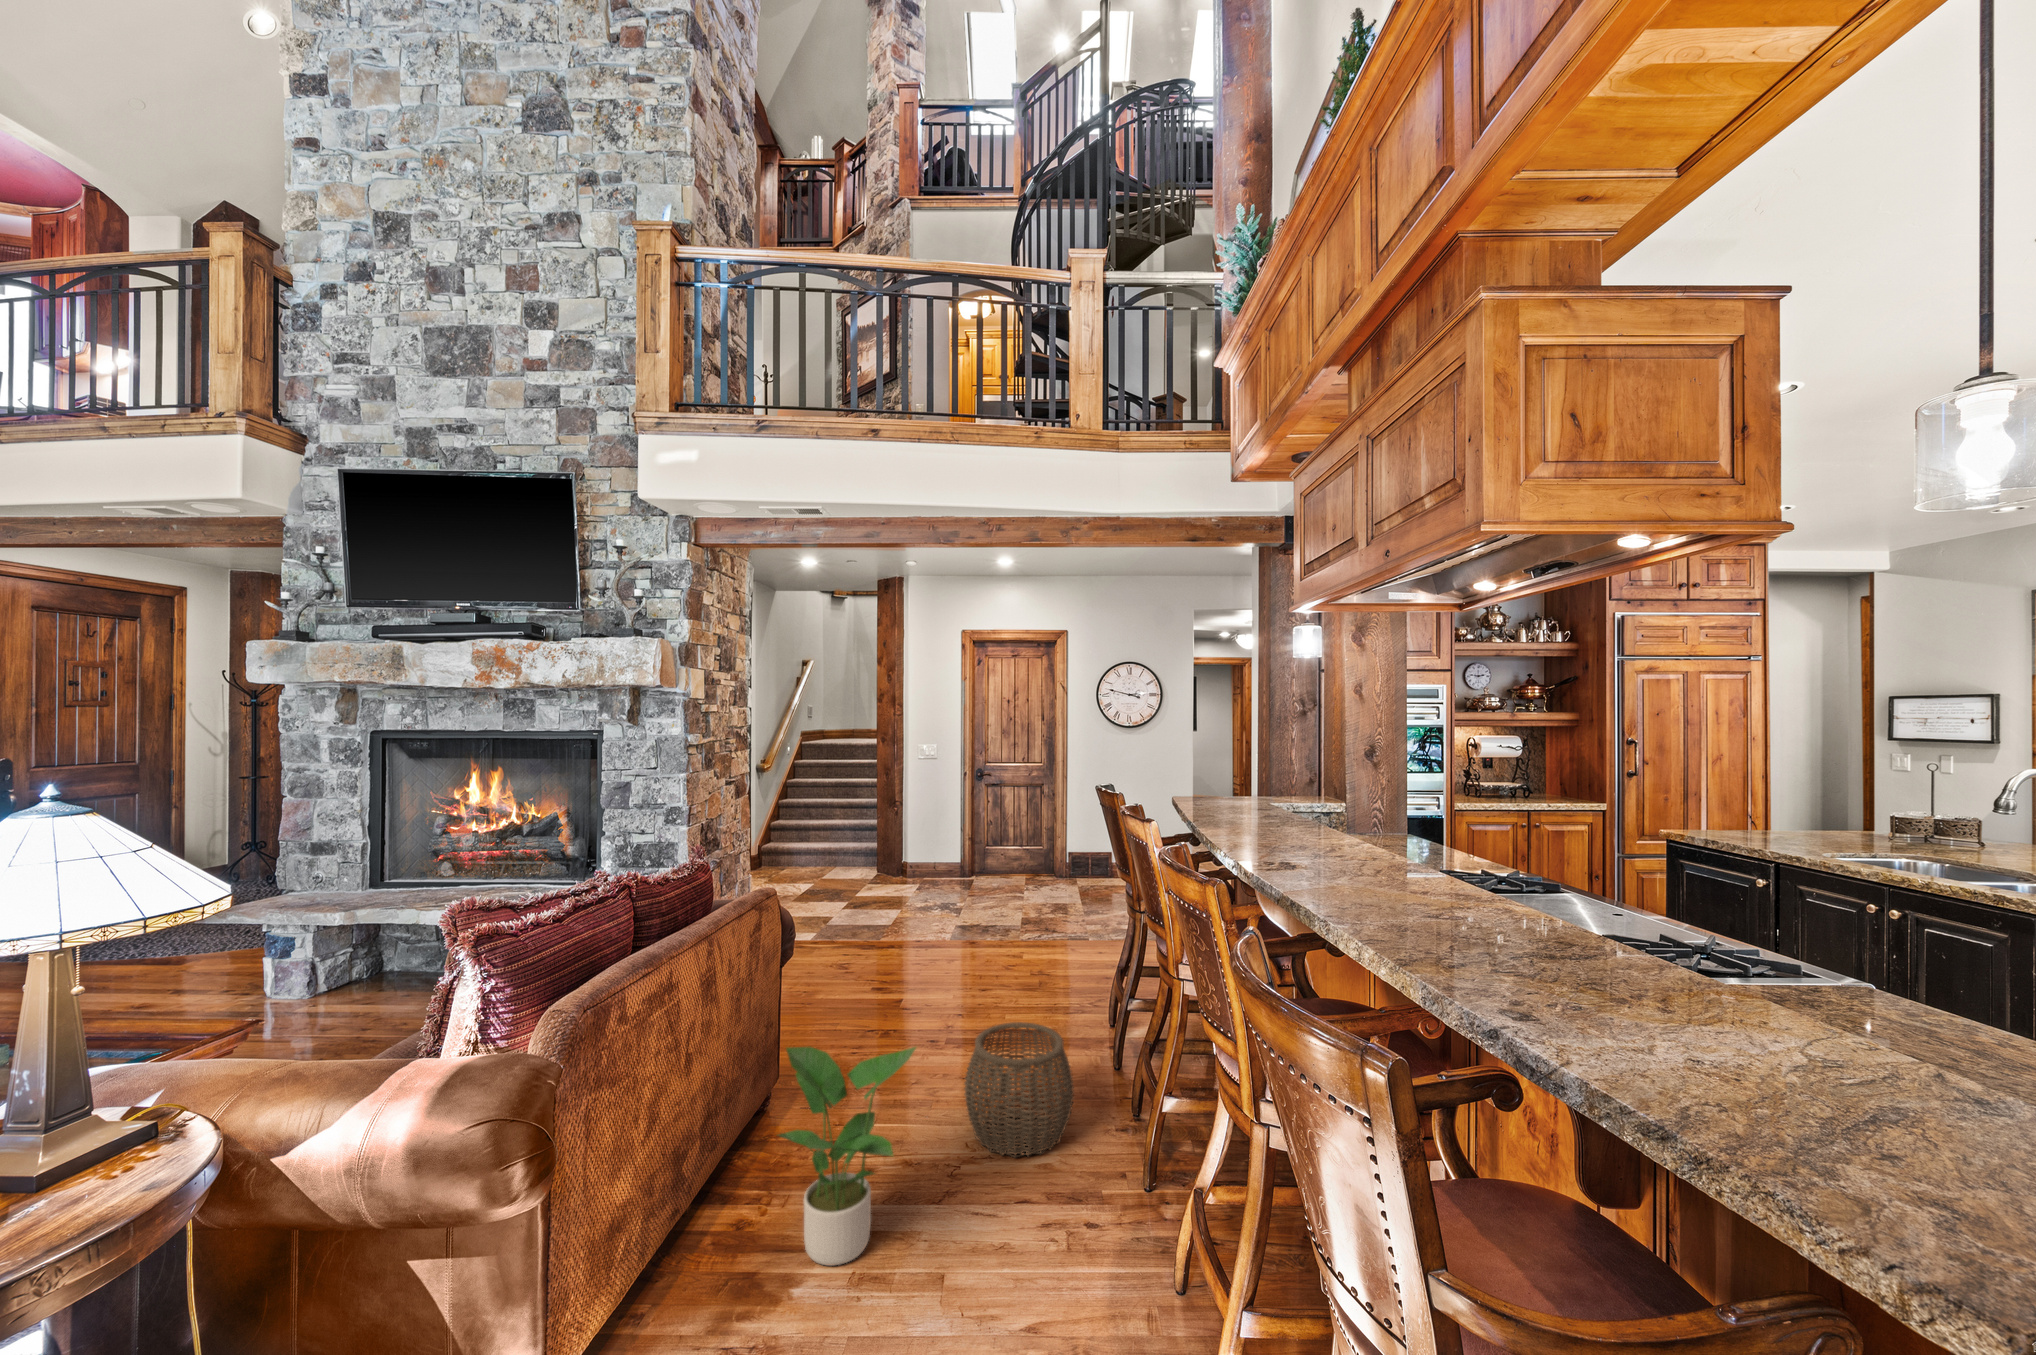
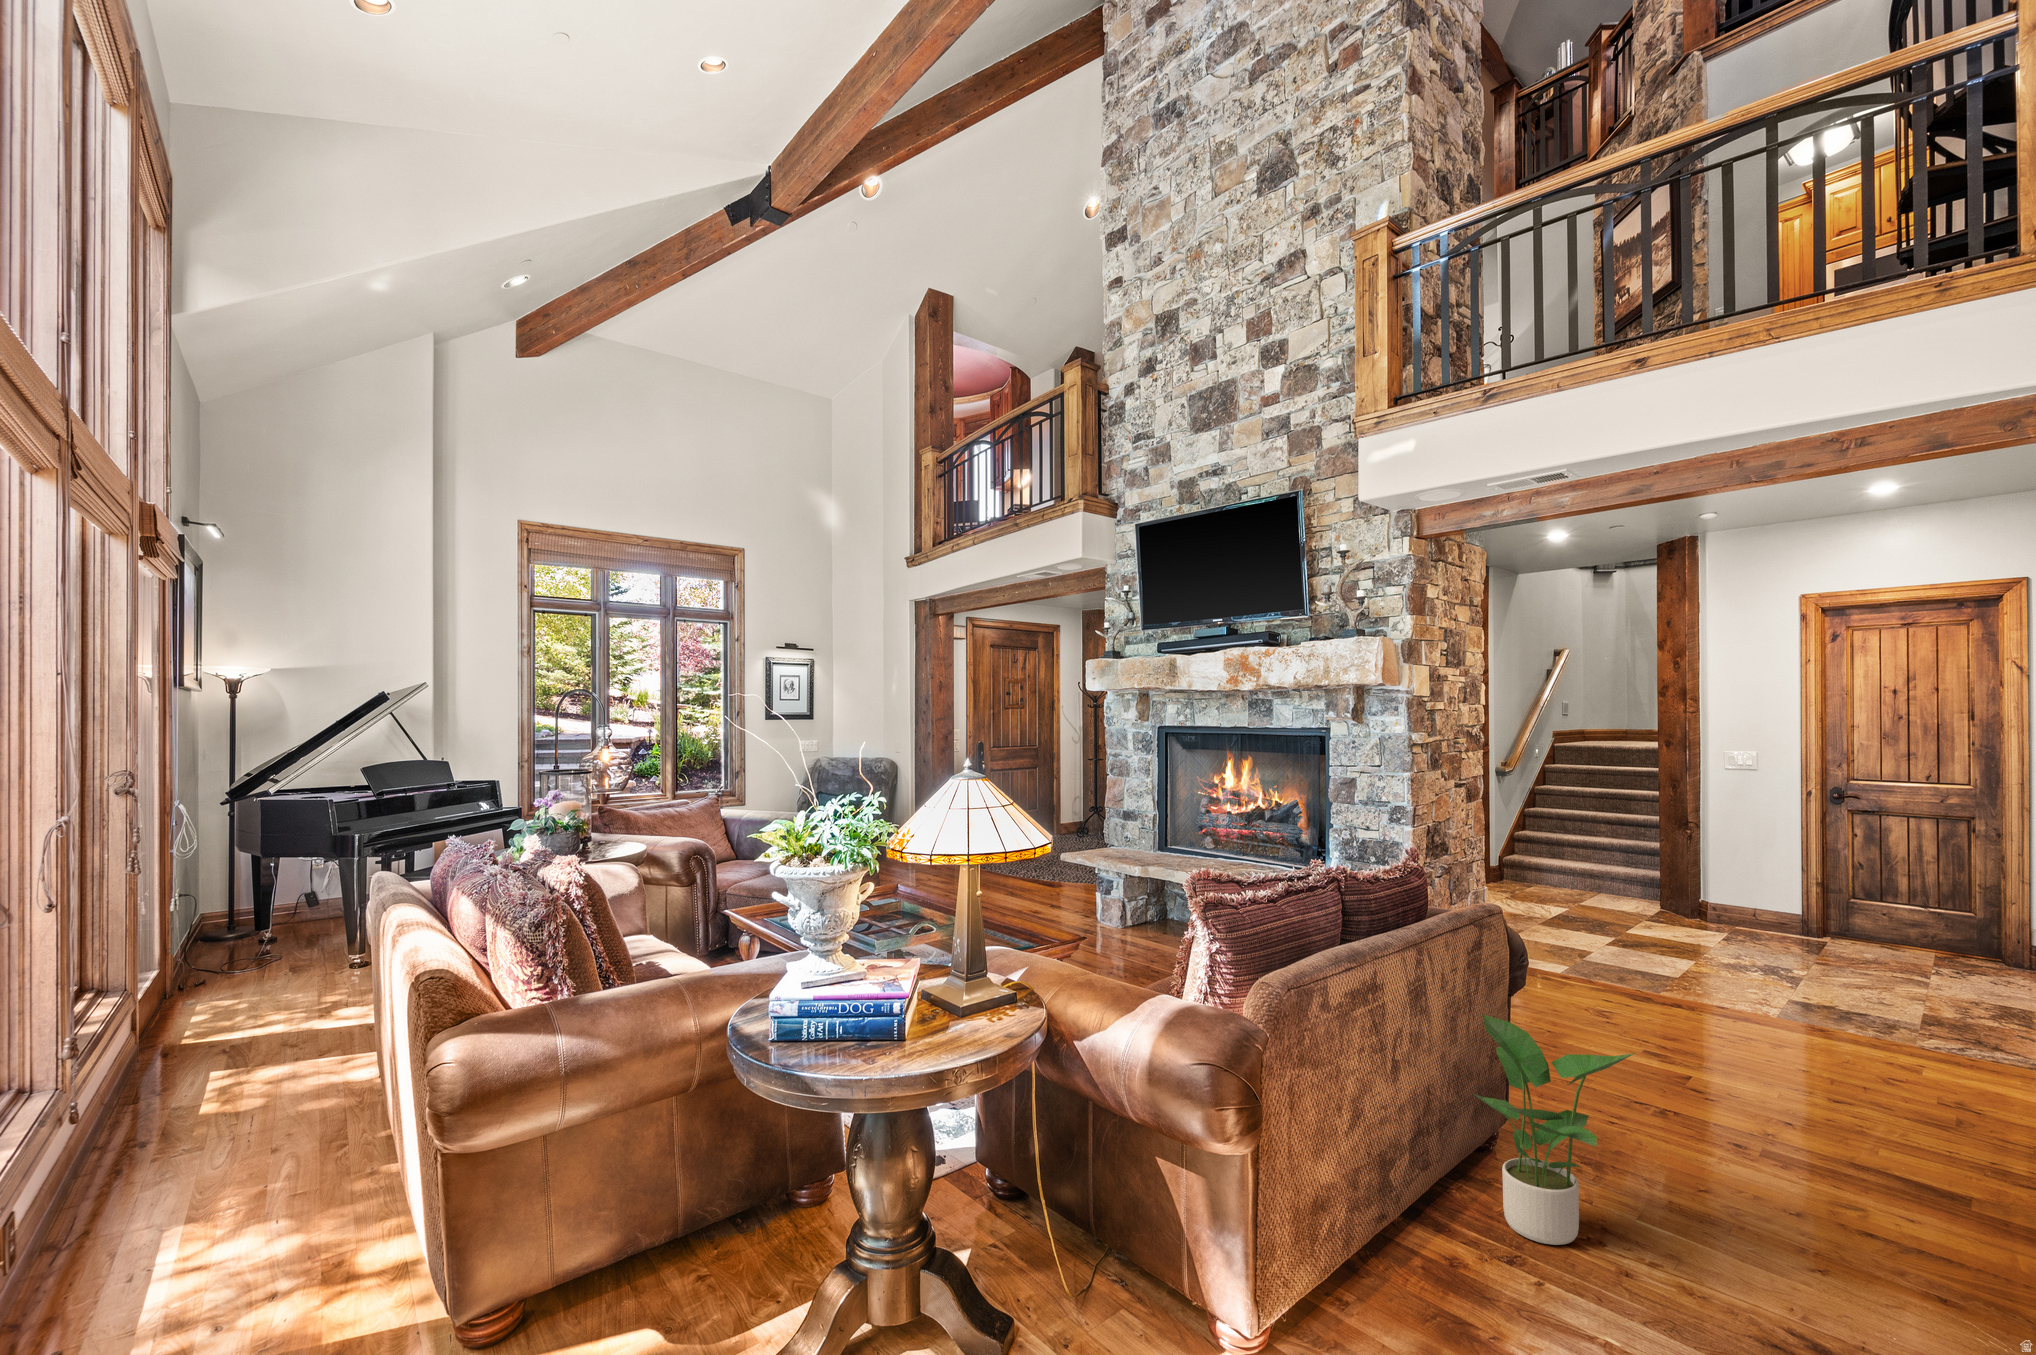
woven basket: present [964,1022,1074,1157] -> none [1725,1087,1908,1259]

